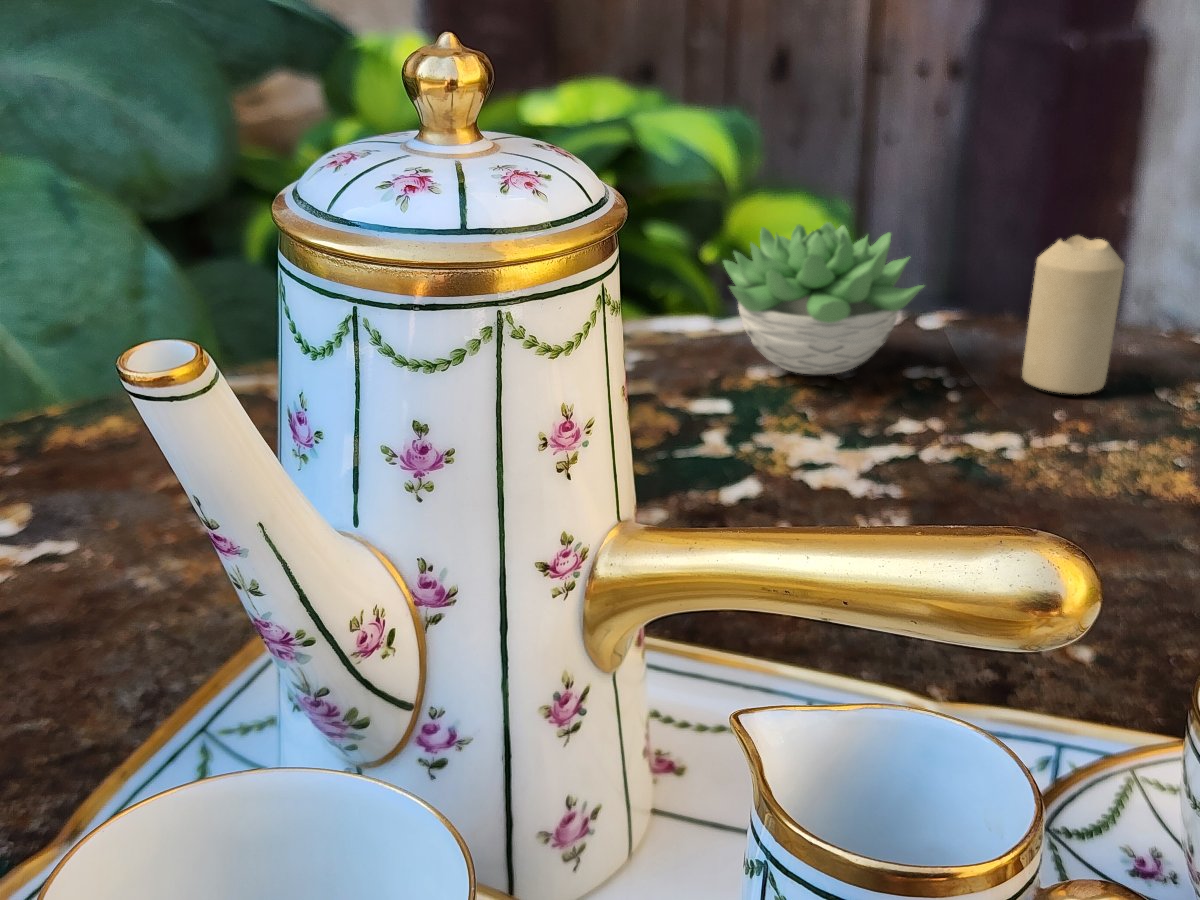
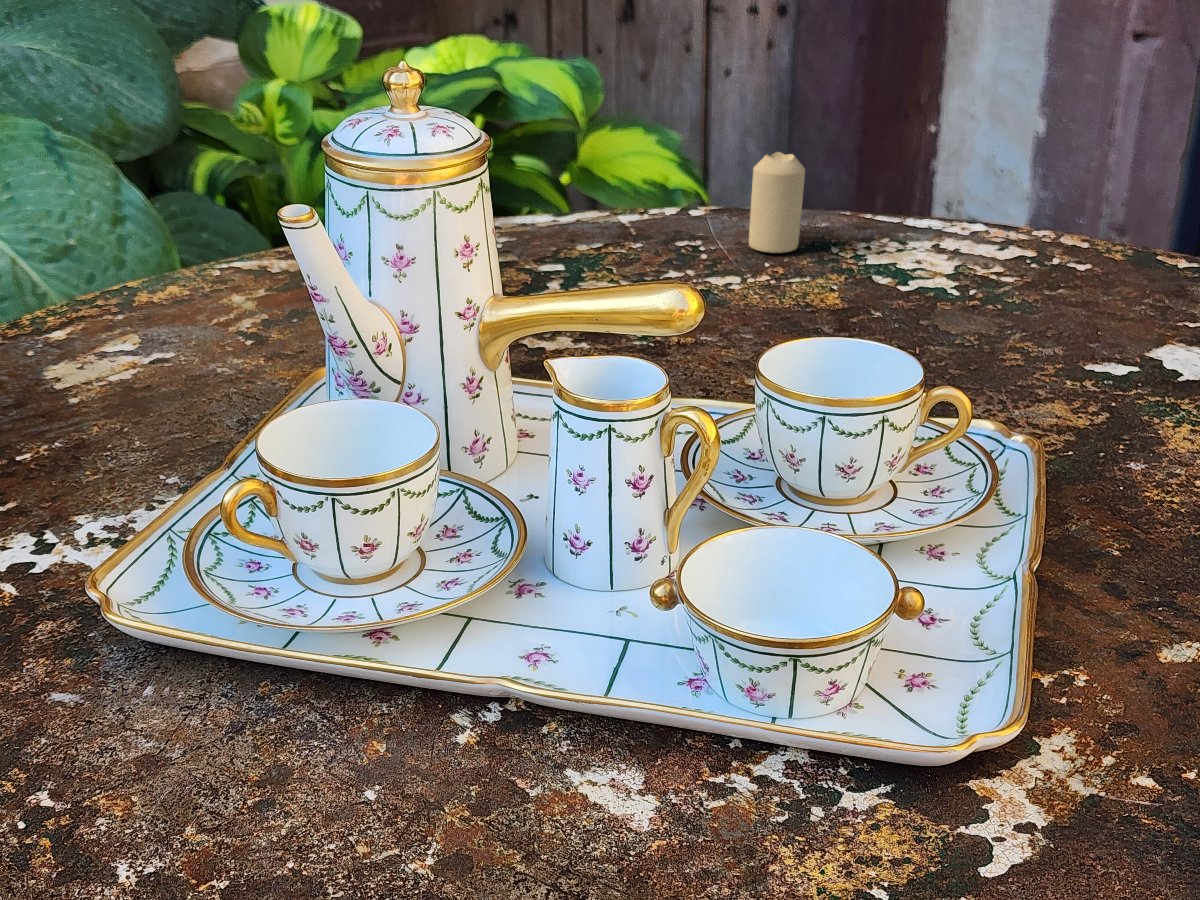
succulent plant: present [723,222,924,374] -> none [558,146,684,246]

